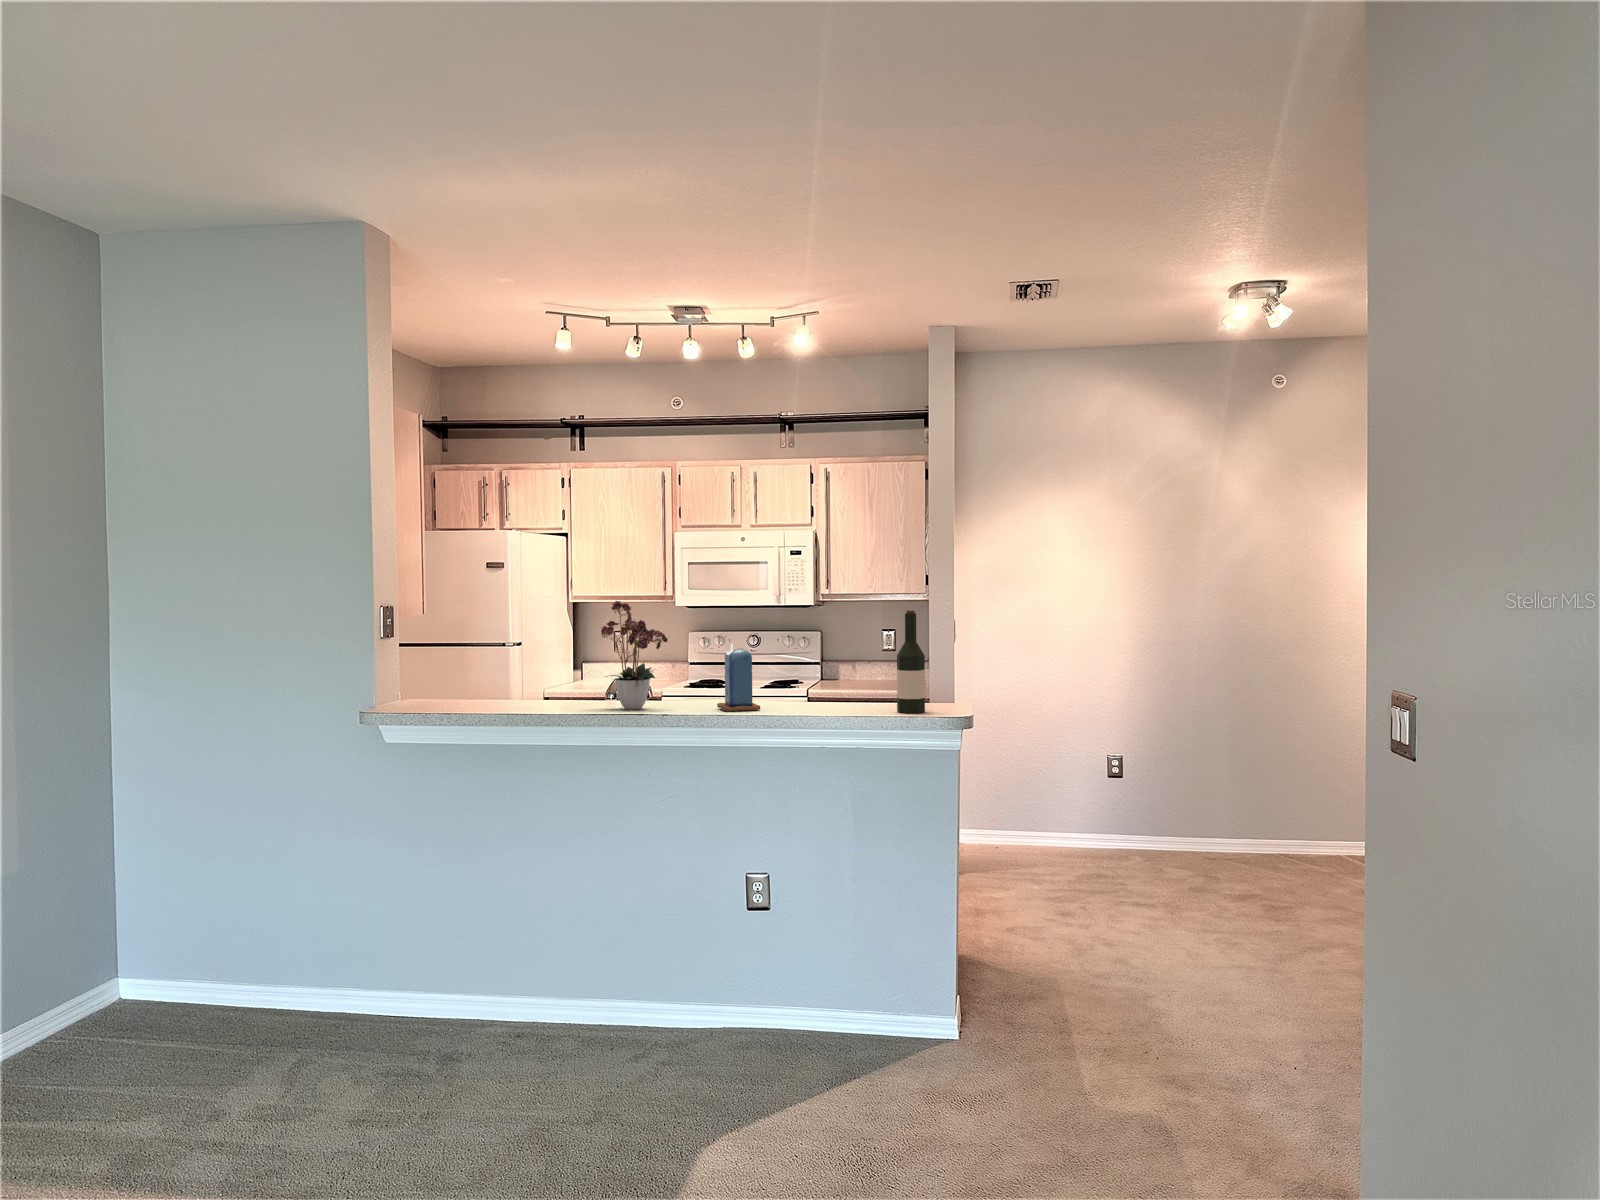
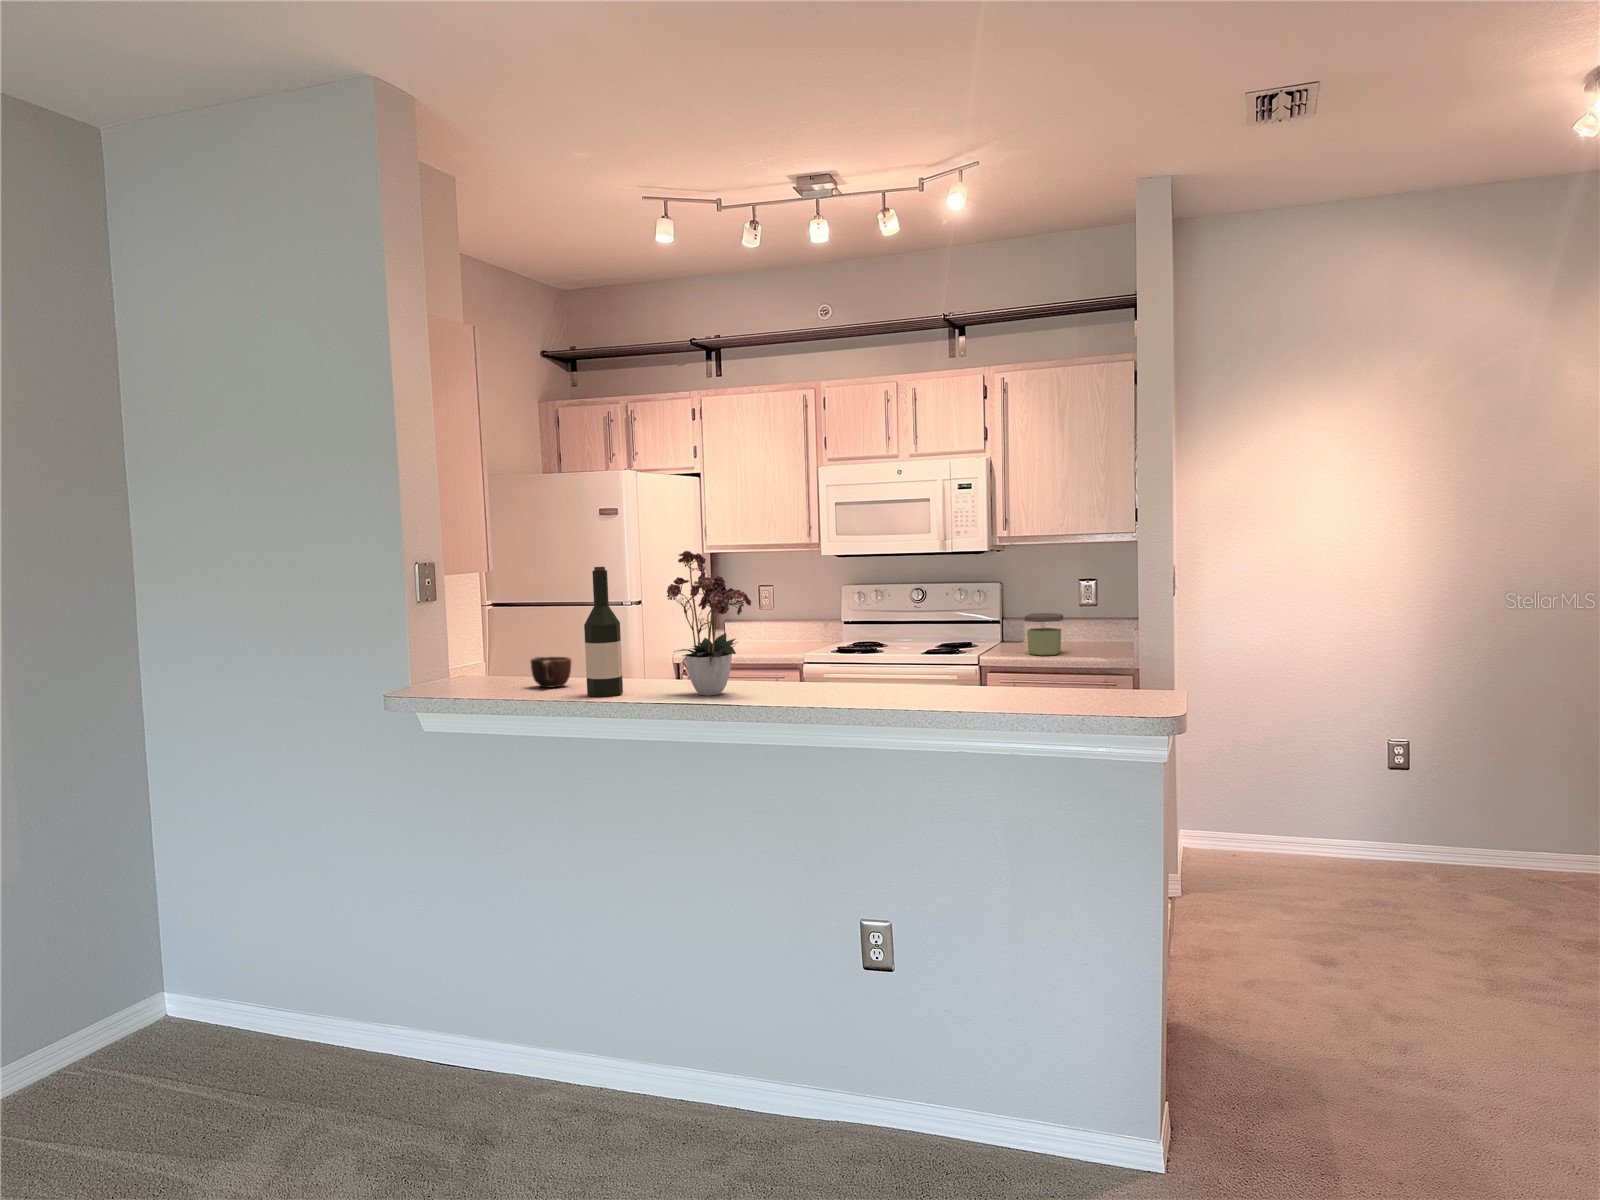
wine bottle: present [897,611,925,713] -> present [584,567,623,697]
candle: present [717,644,760,711] -> none [820,607,875,701]
jar: none [842,656,872,690] -> present [1025,613,1063,656]
mug: none [482,682,514,706] -> present [531,657,571,688]

